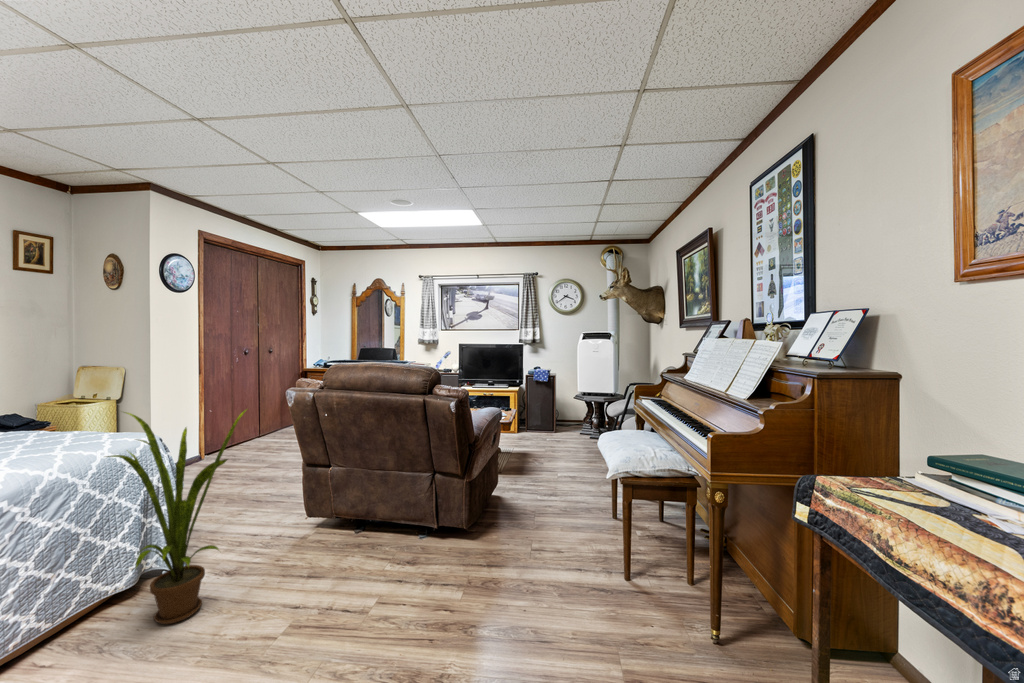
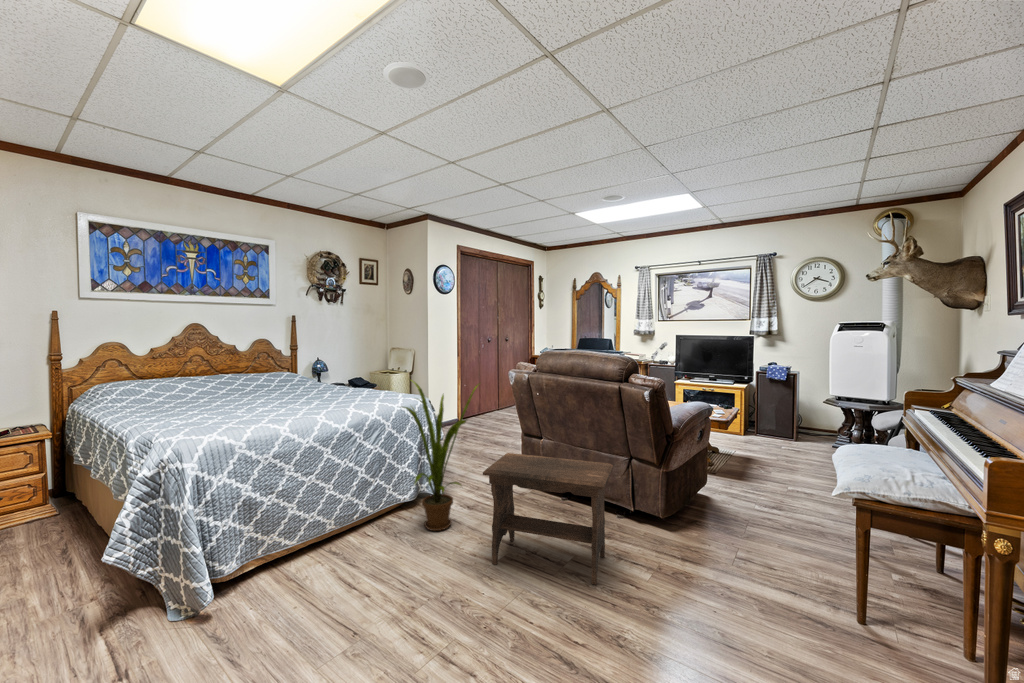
footstool: none [256,486,422,646] -> present [483,453,613,585]

